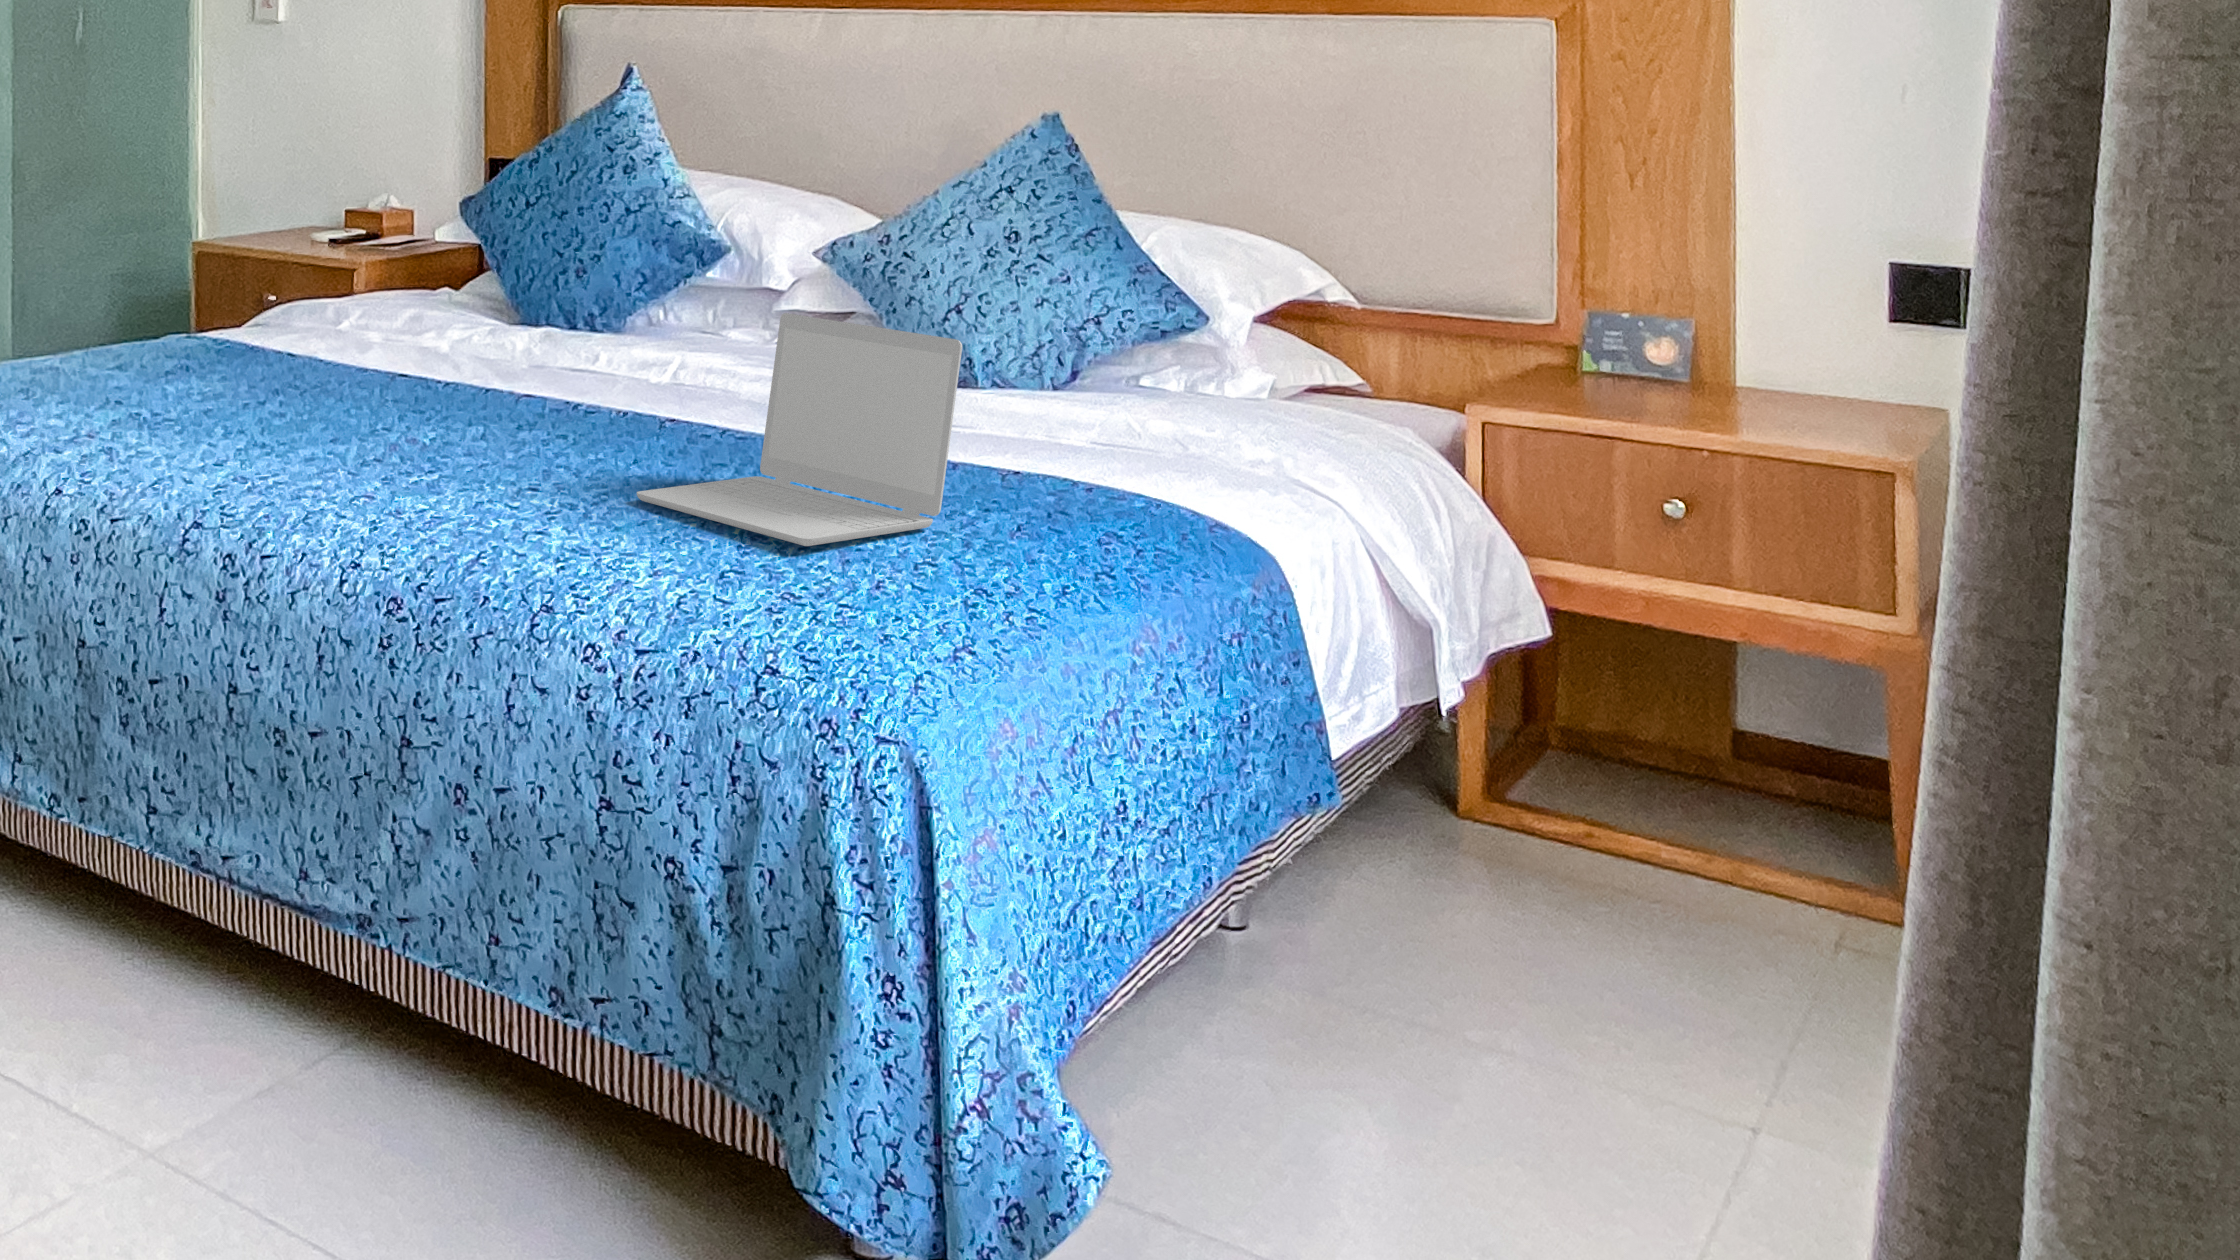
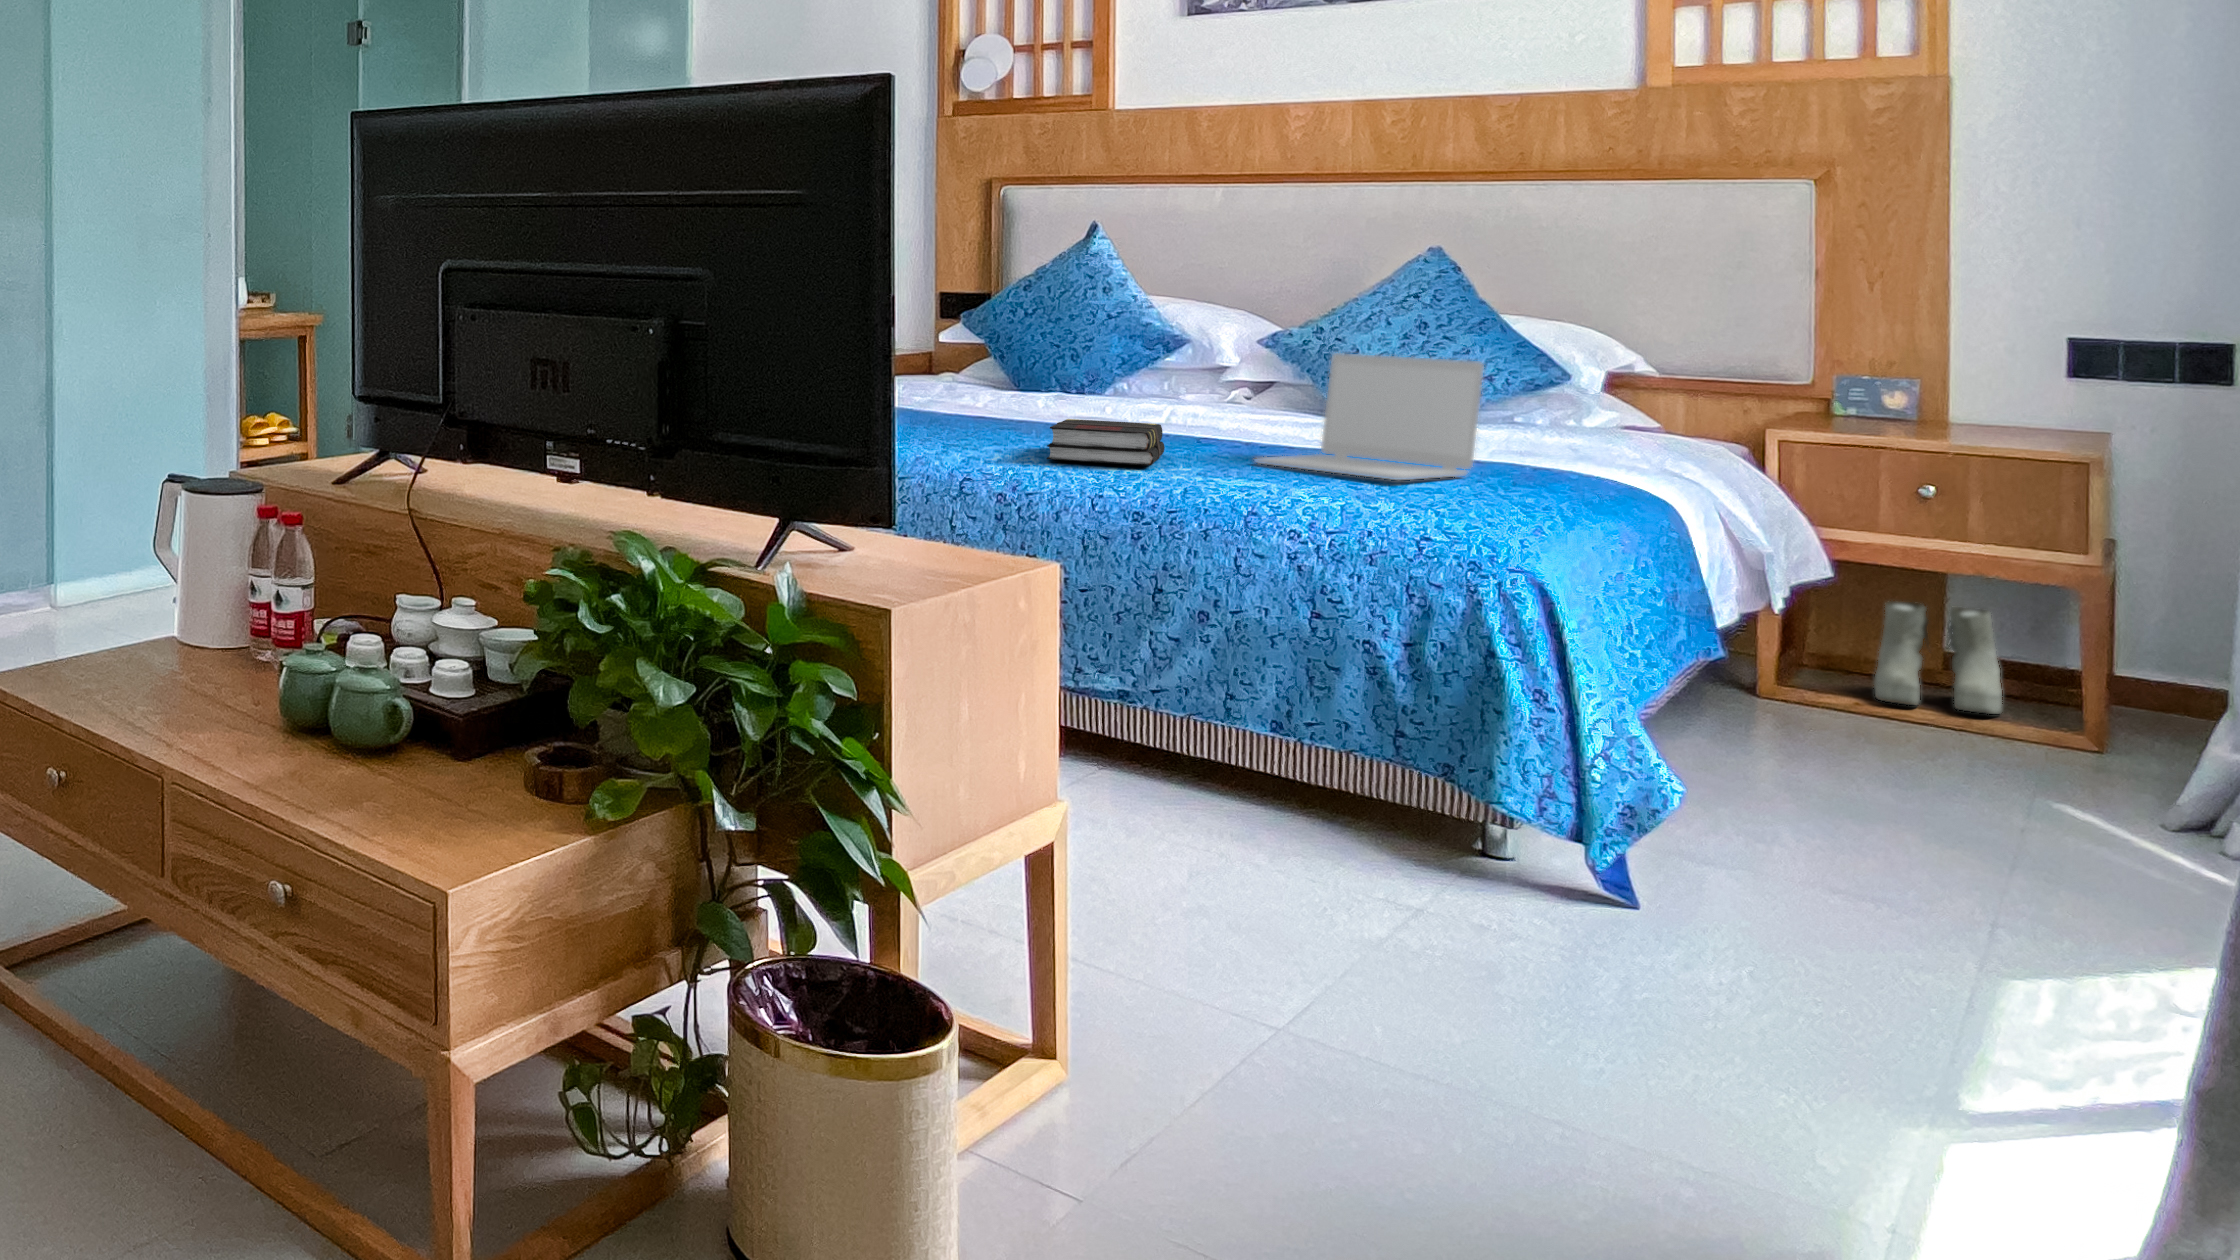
book: none [315,418,528,514] -> present [1047,419,1165,466]
boots: none [1591,643,1750,818] -> present [1874,601,2002,714]

